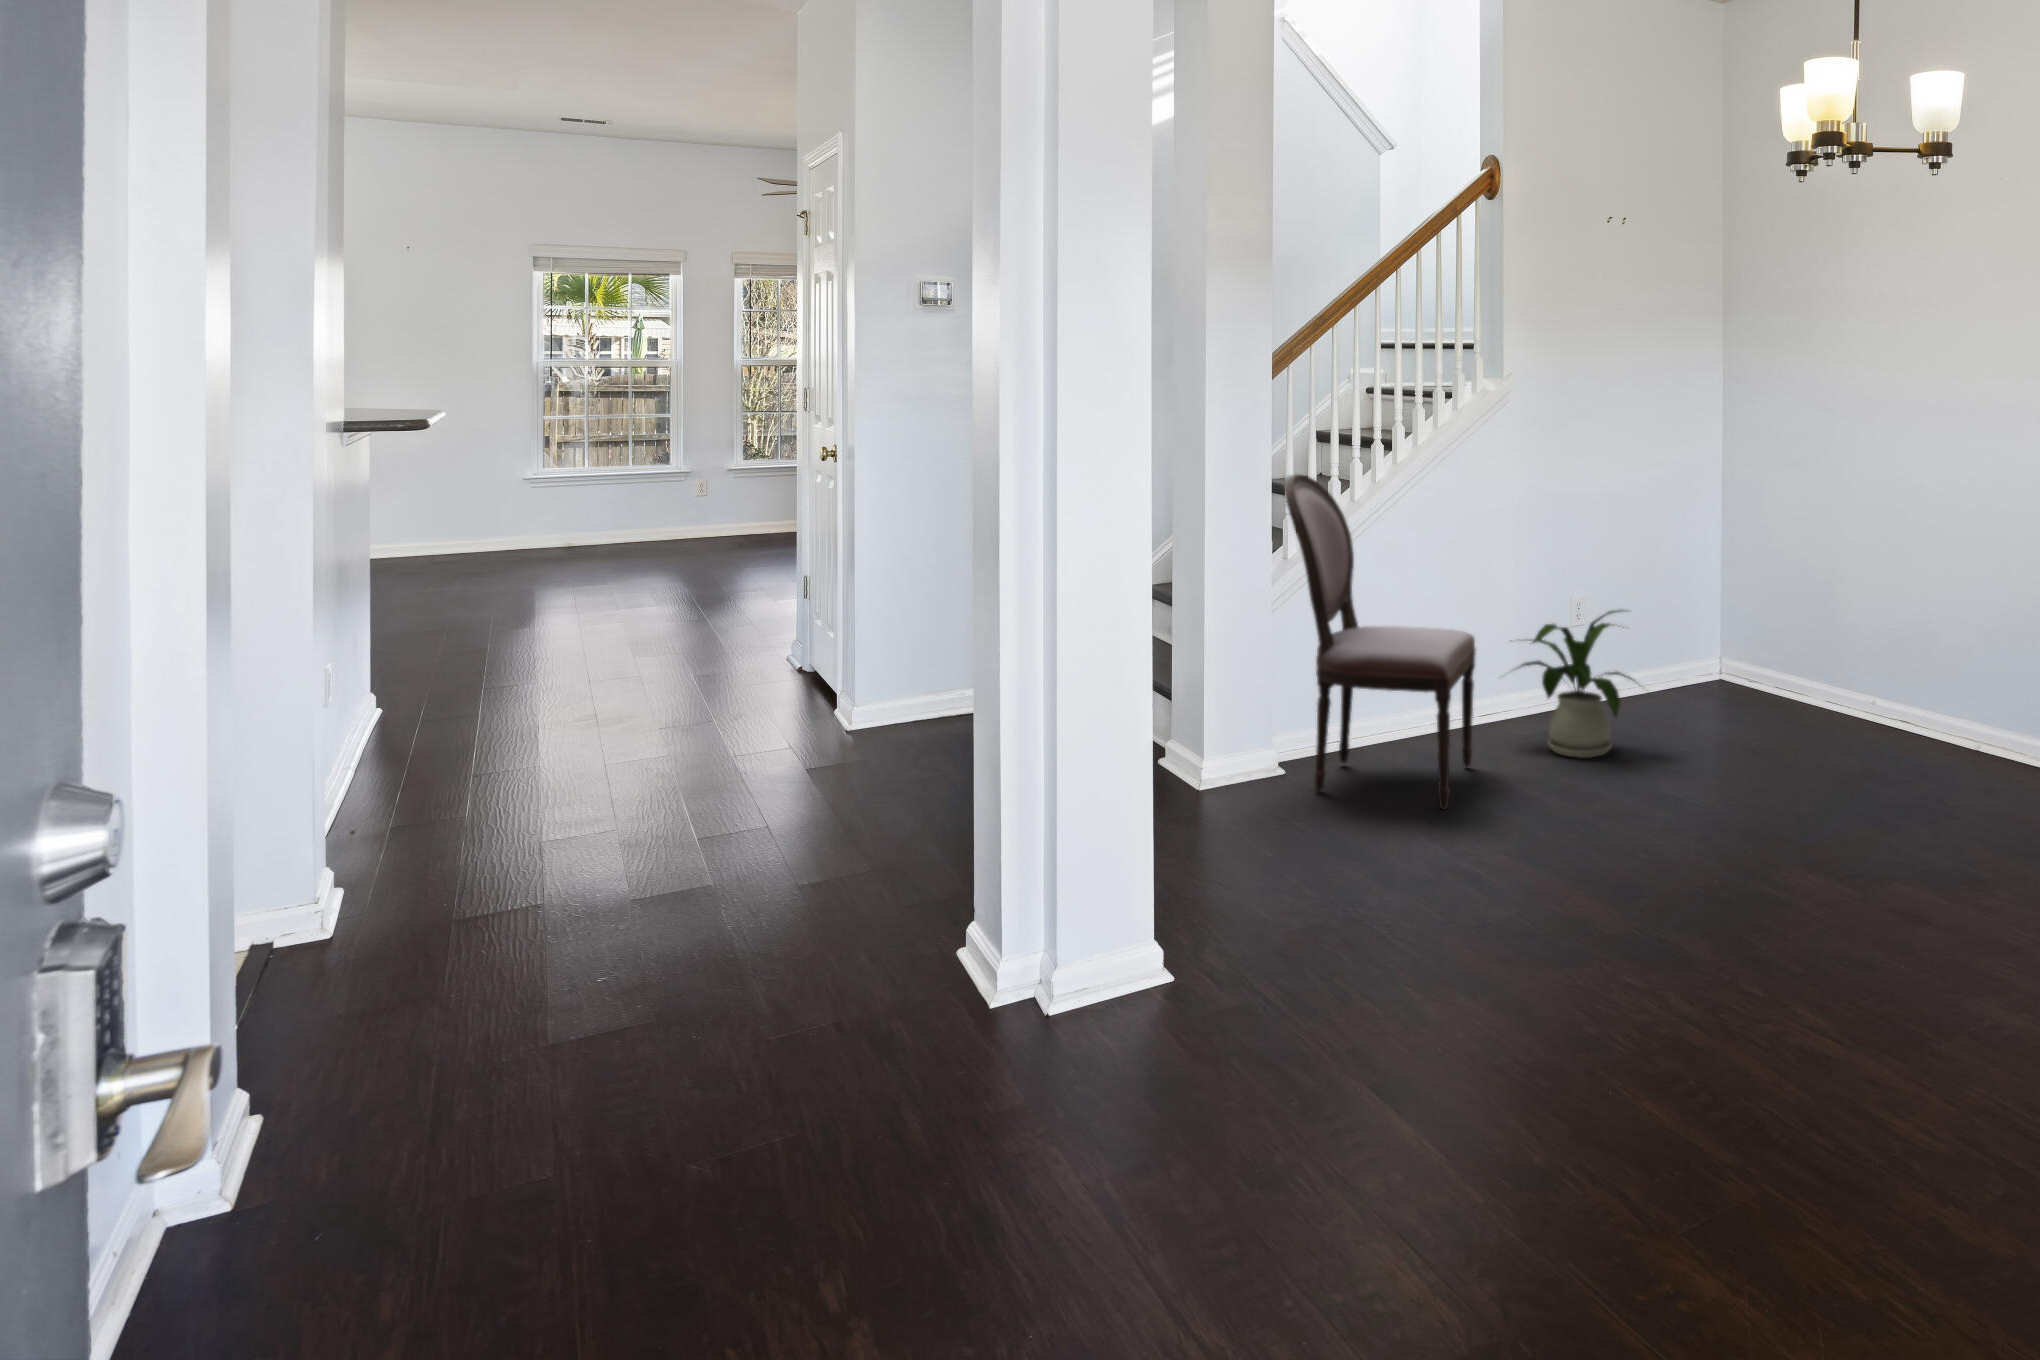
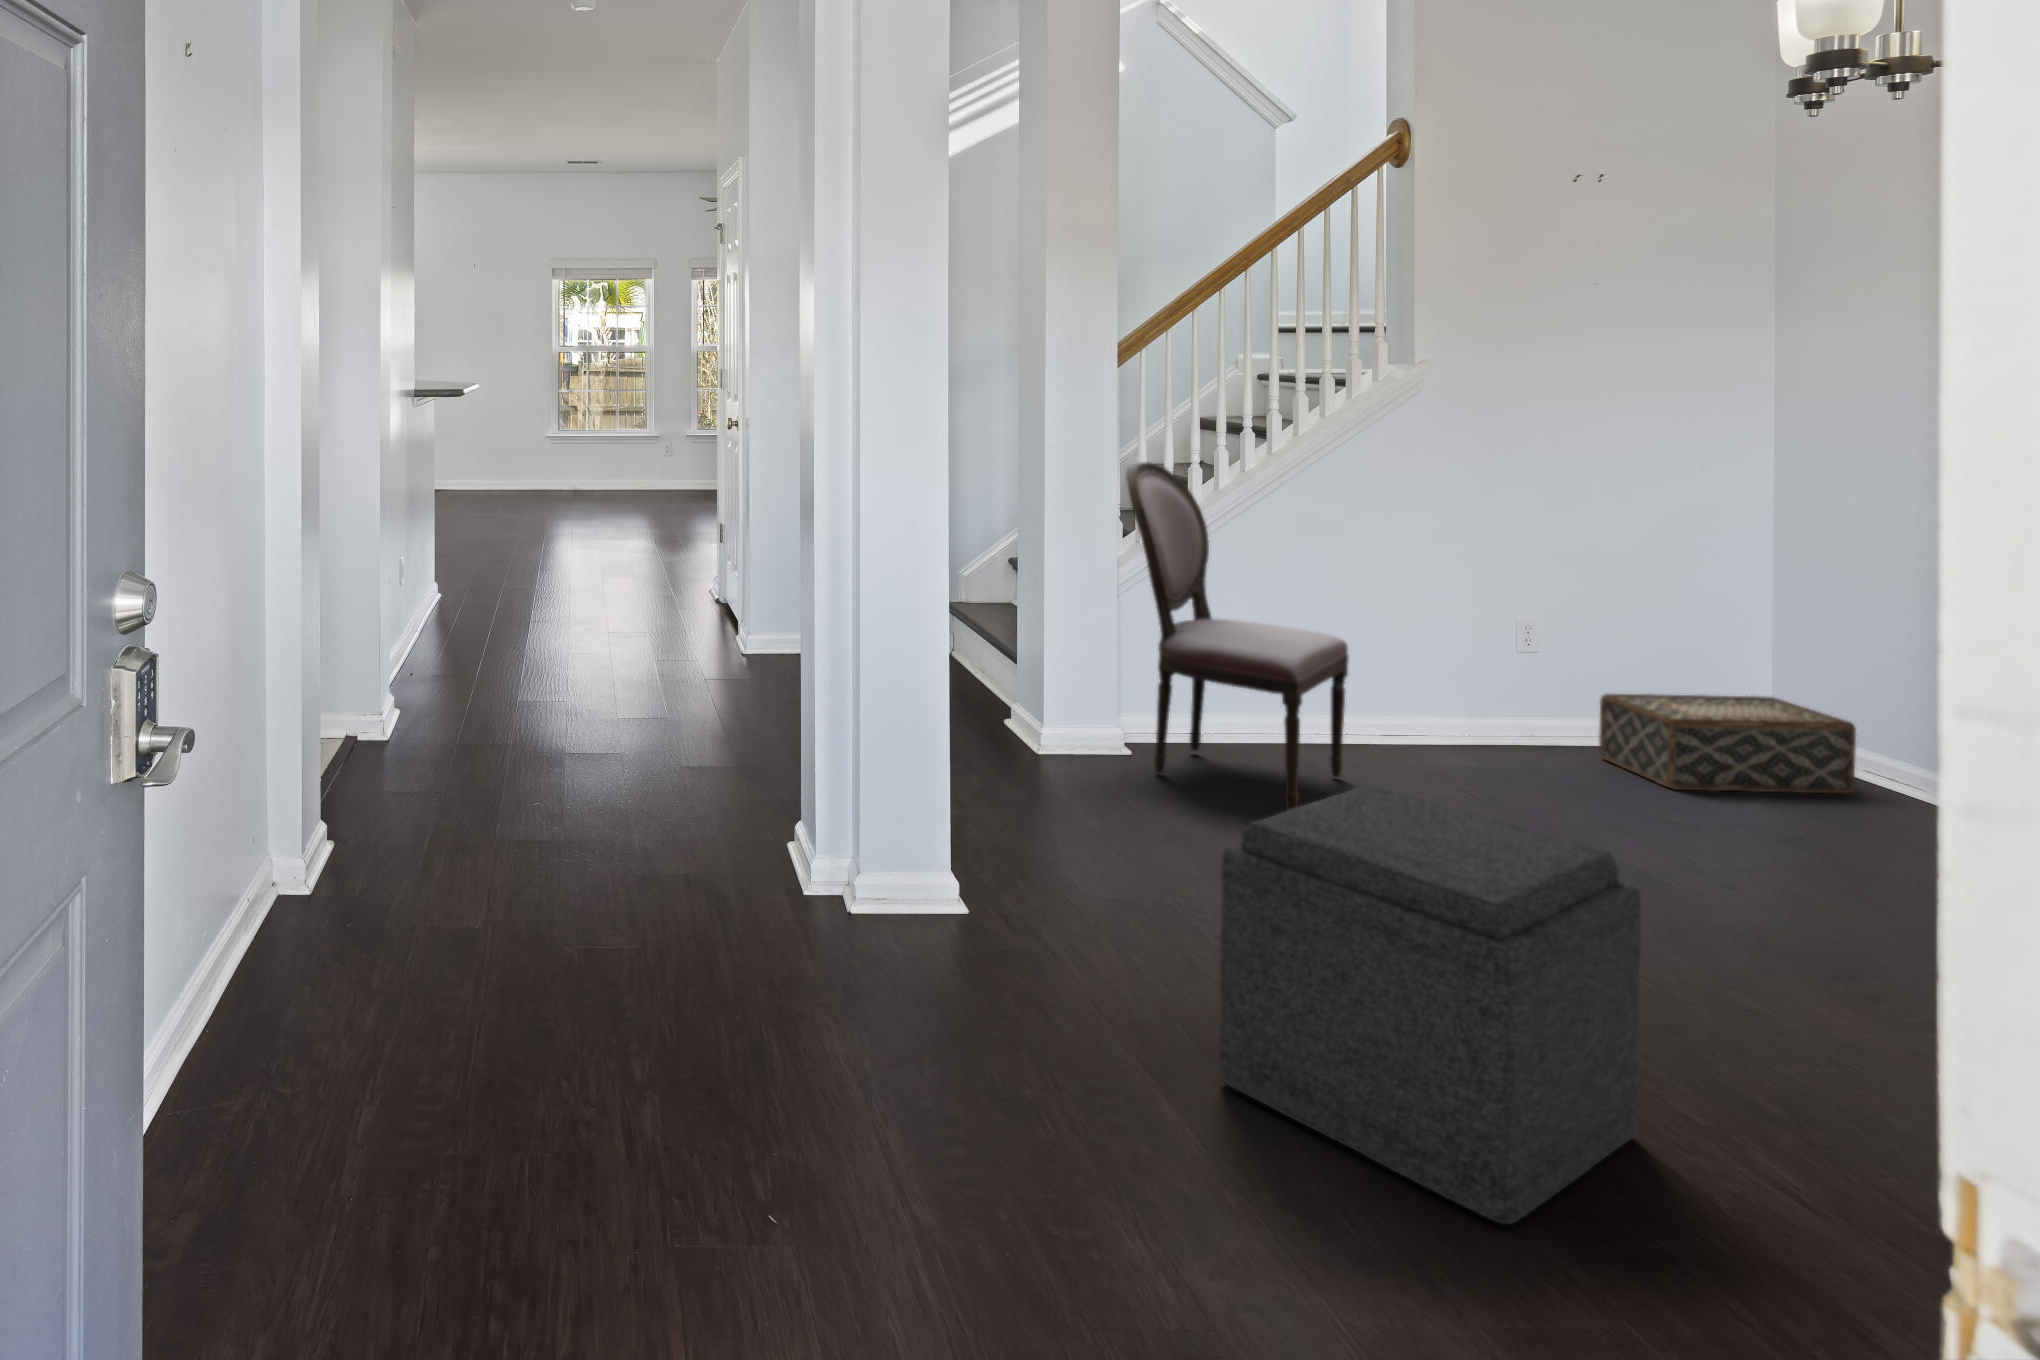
house plant: present [1518,610,1640,758] -> none [1386,633,1596,793]
woven basket: none [1645,646,1806,733] -> present [1599,694,1856,794]
ottoman: none [1479,762,1804,1167] -> present [1219,785,1641,1224]

